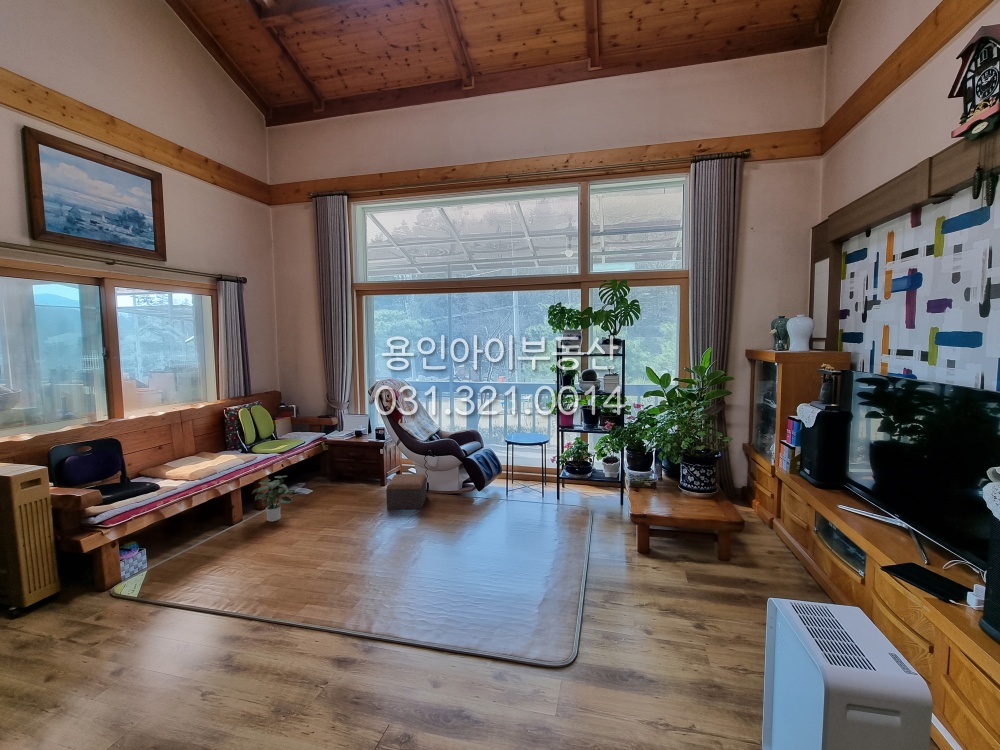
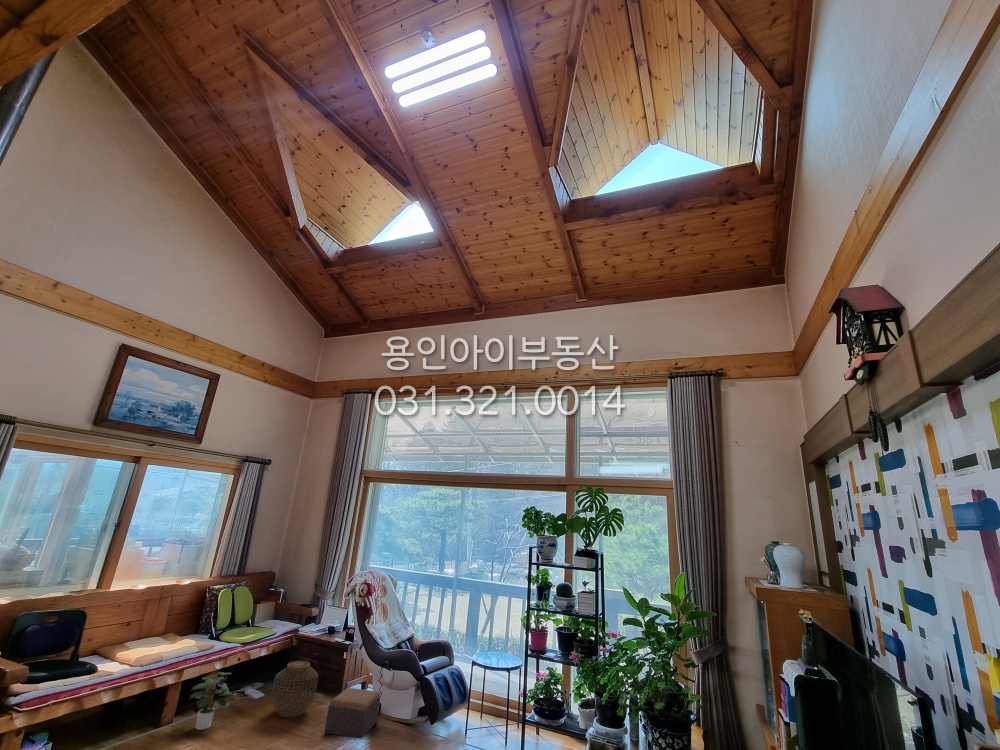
woven basket: none [325,459,365,503] -> present [272,661,318,717]

